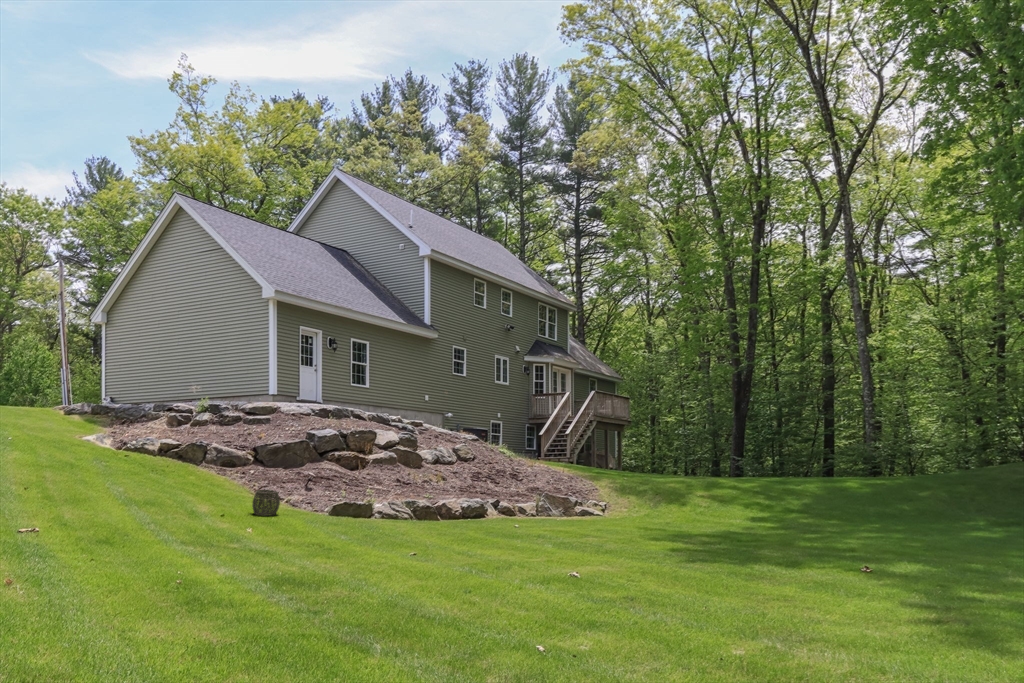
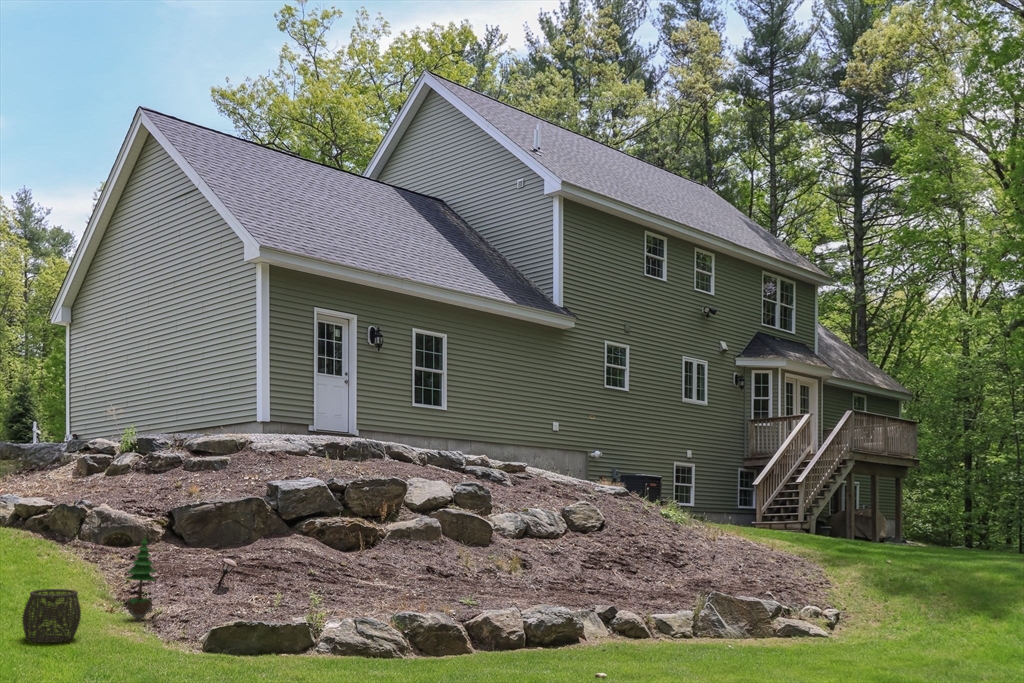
potted tree: none [283,464,298,506] -> present [126,537,156,620]

